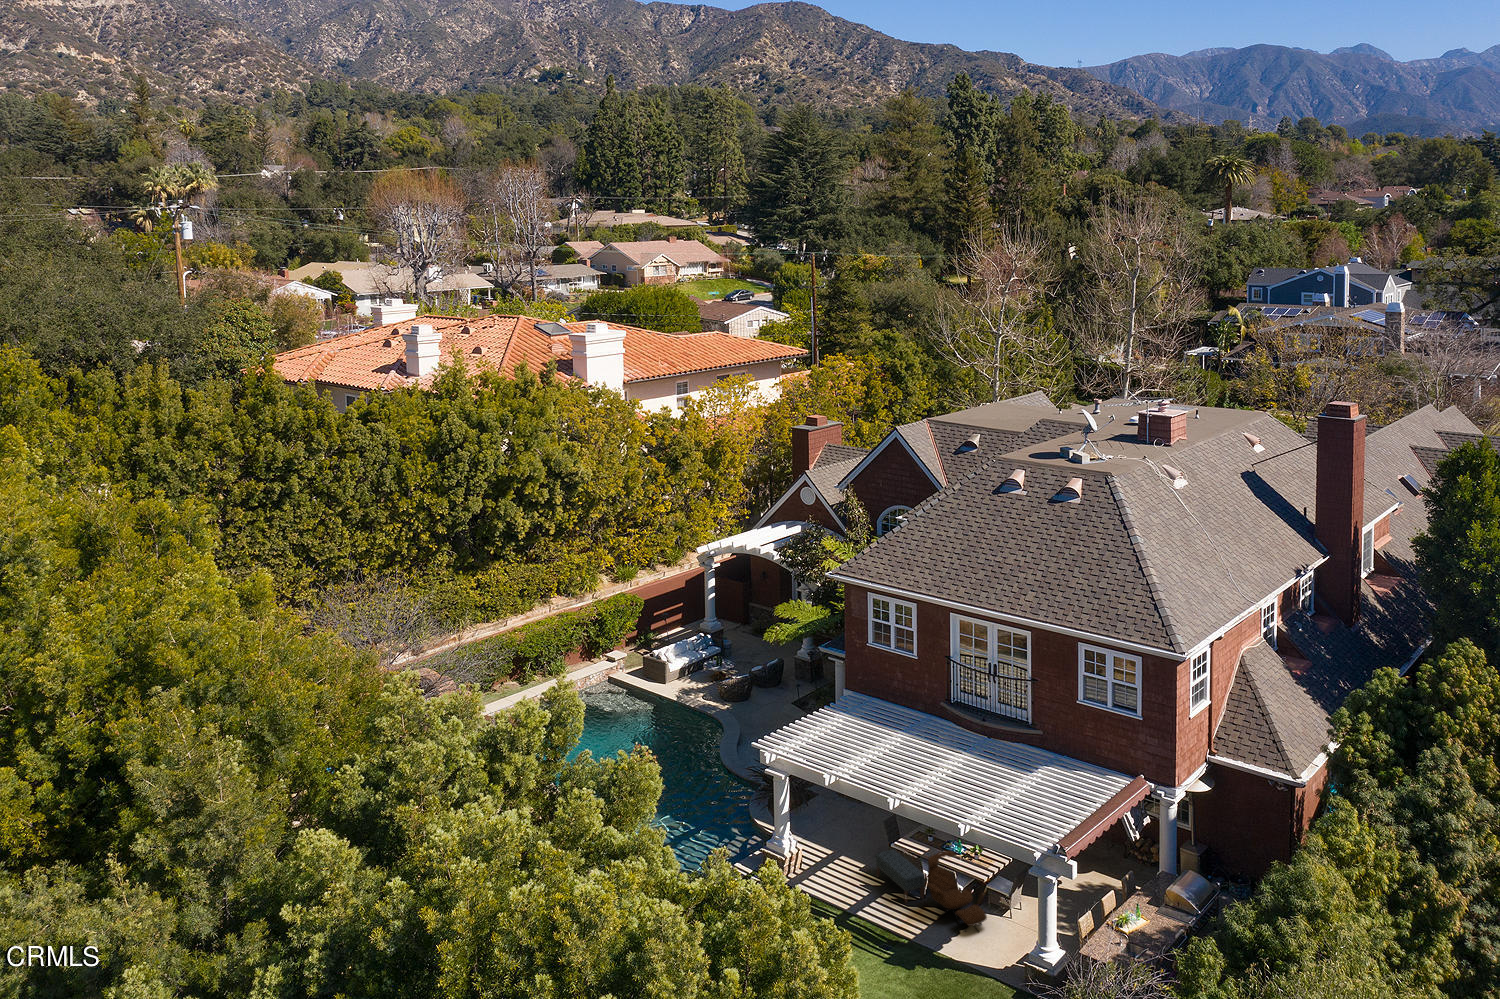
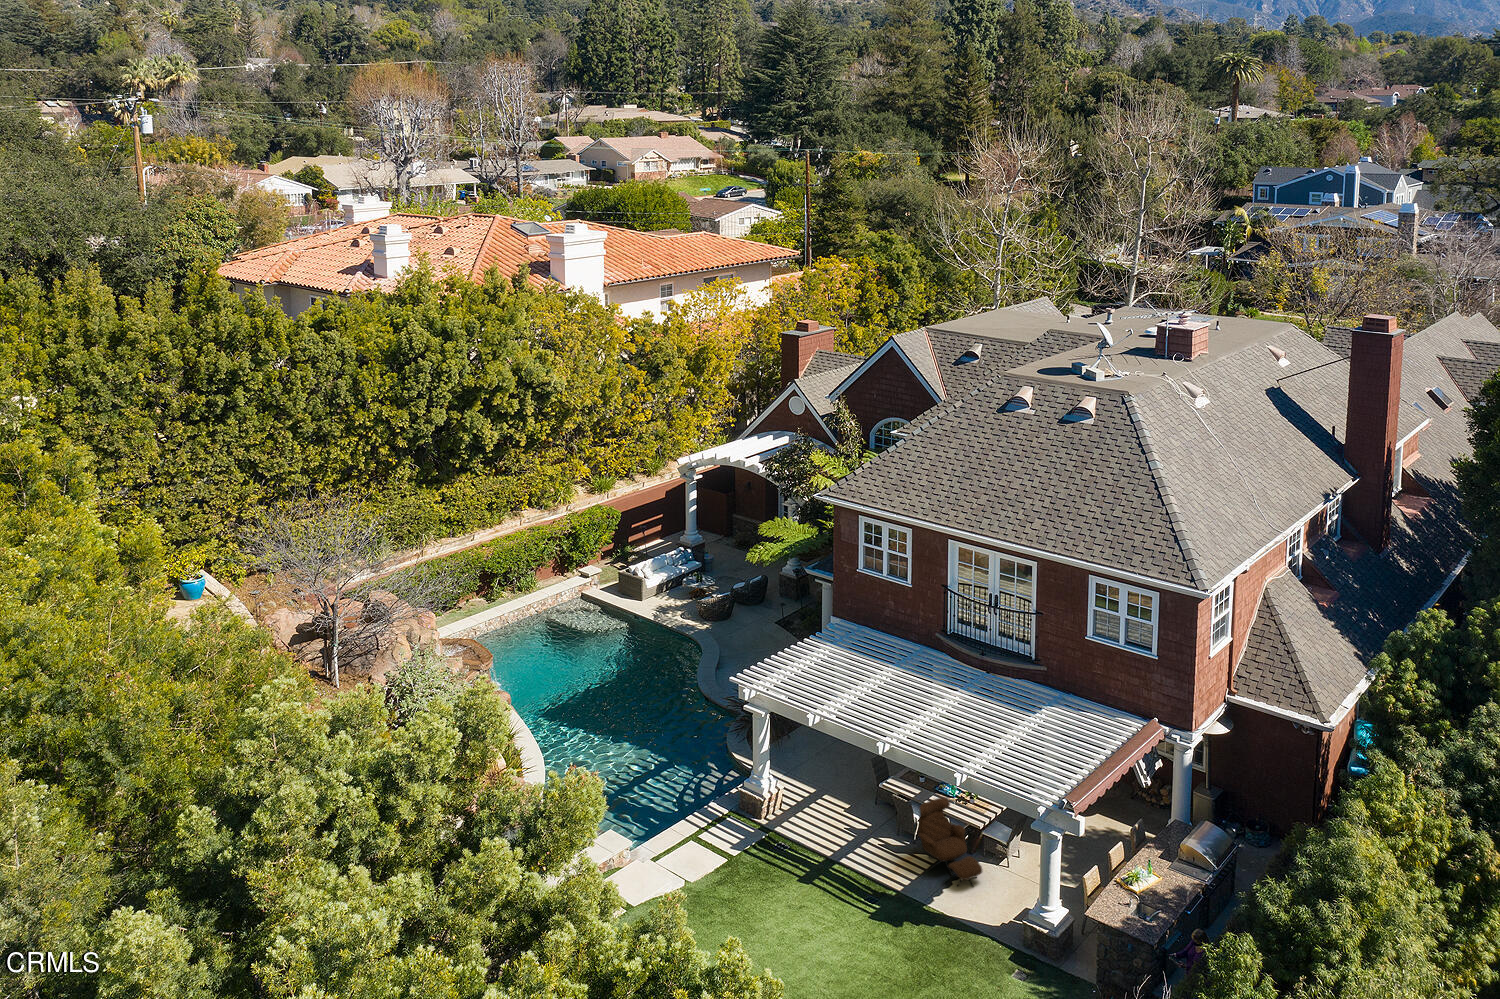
bench: present [876,850,925,903] -> none [862,793,916,853]

